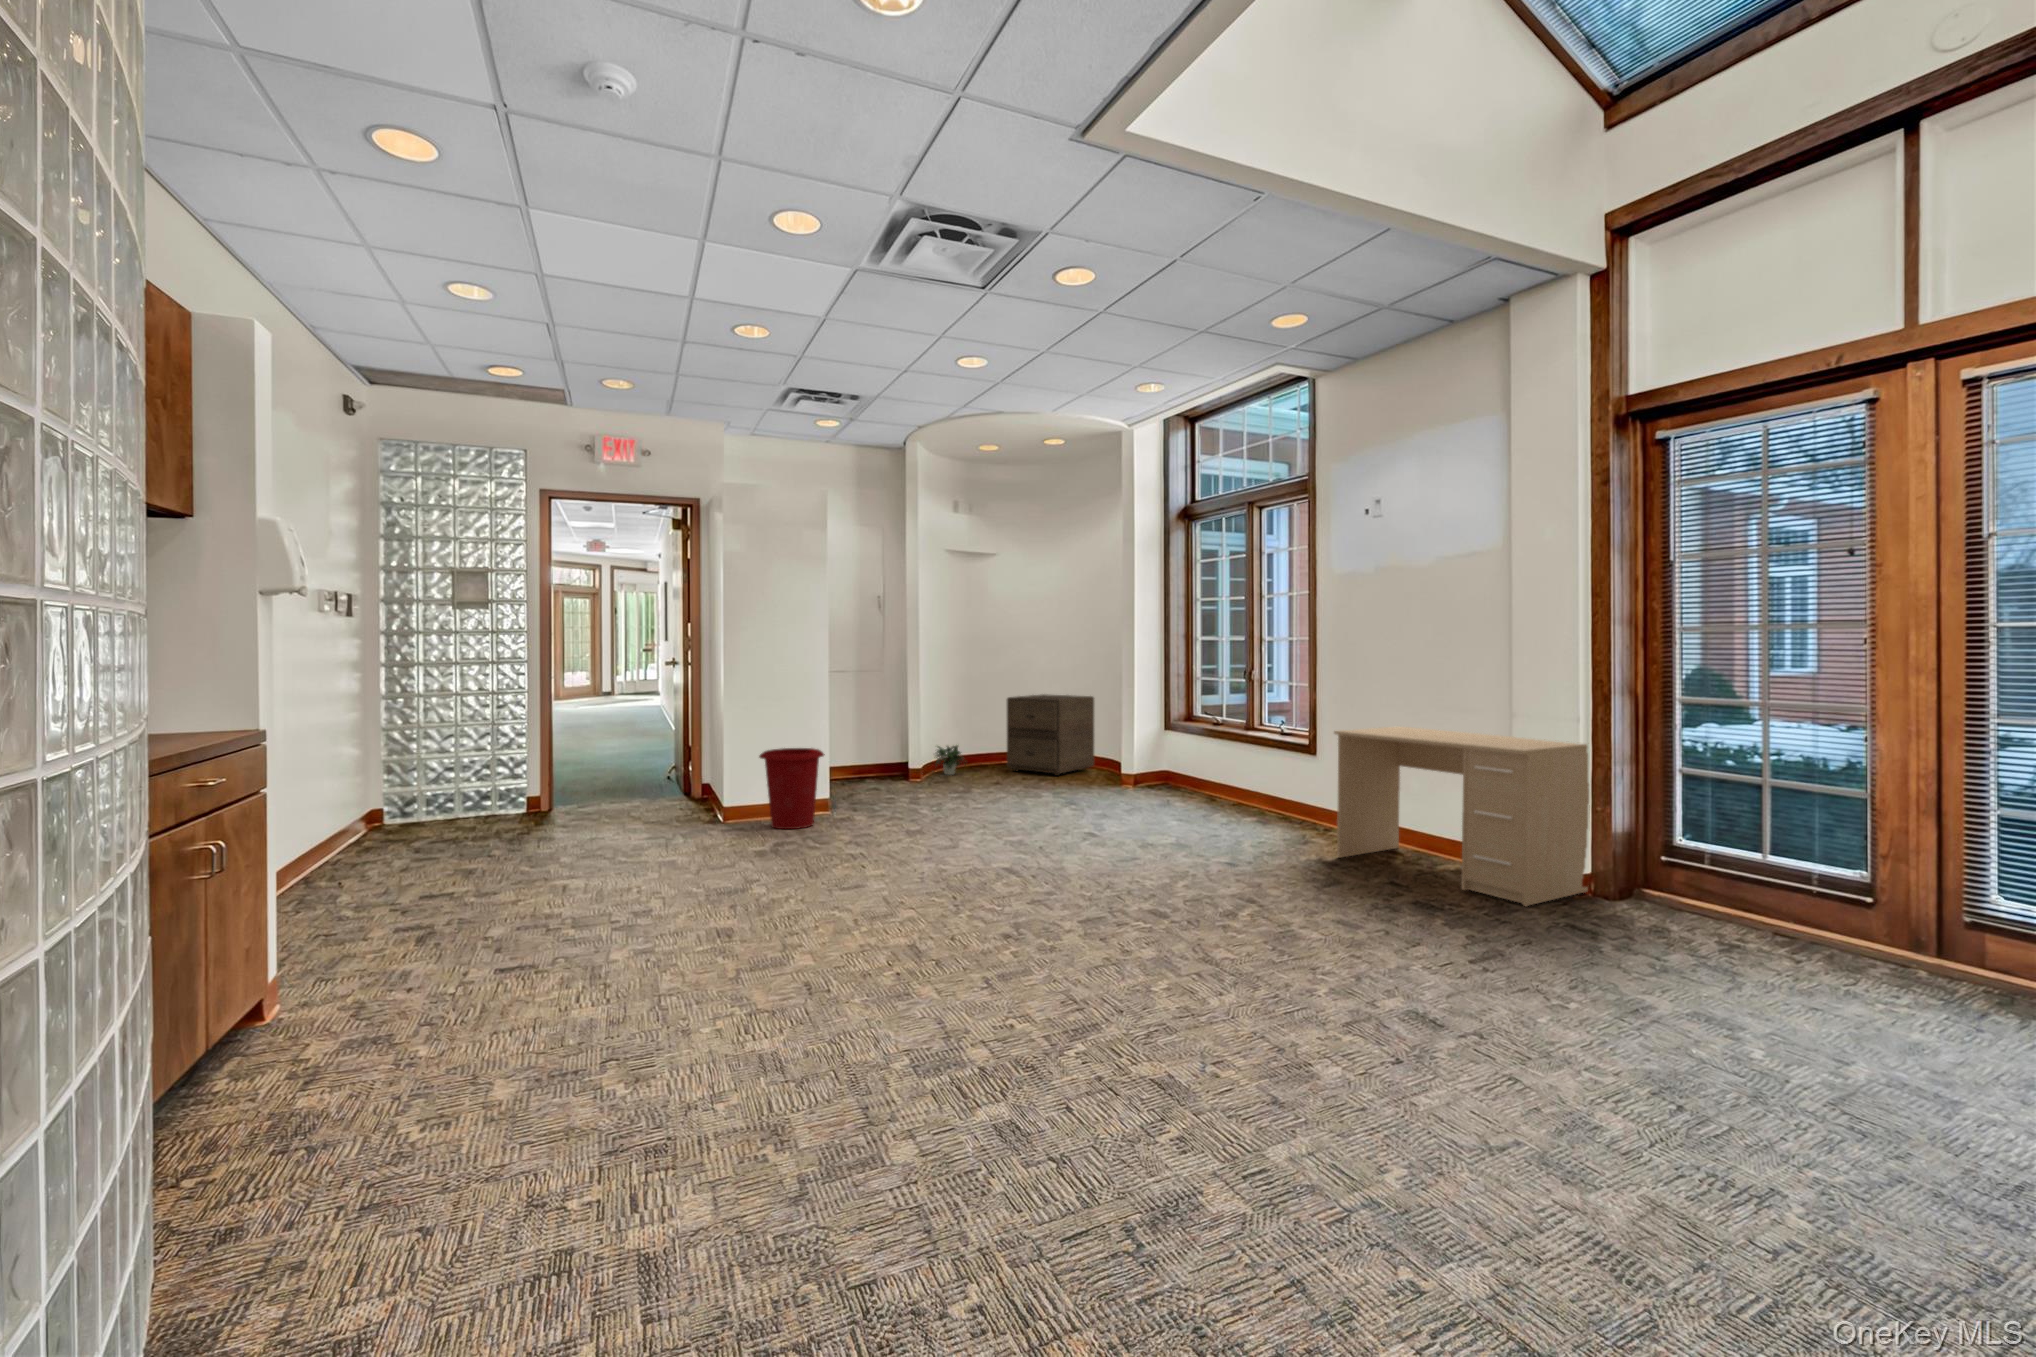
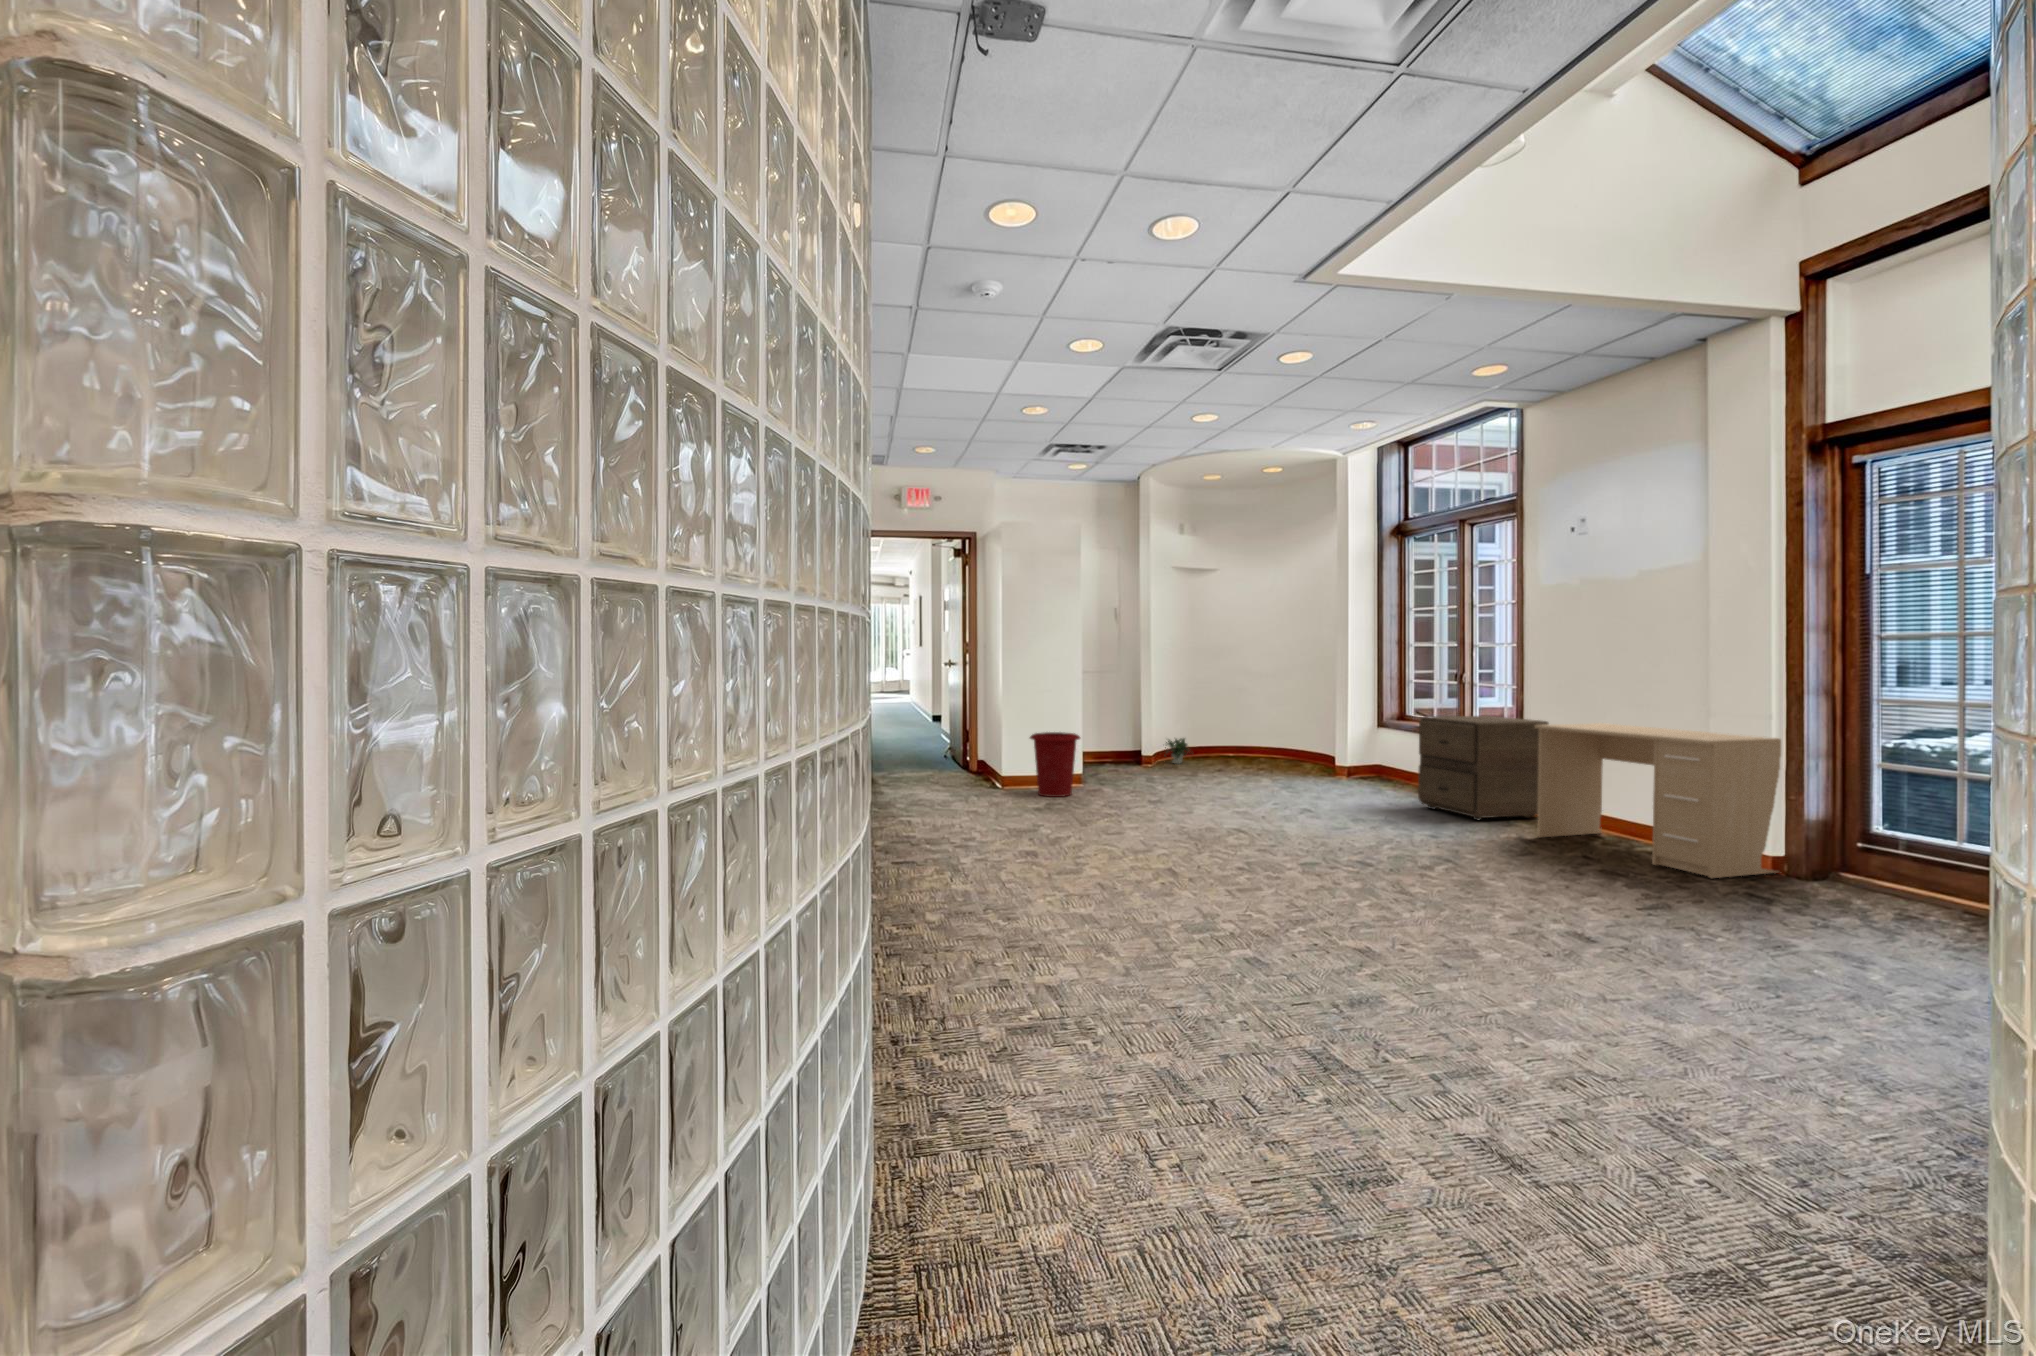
filing cabinet: present [1007,694,1094,776] -> present [1418,716,1549,820]

